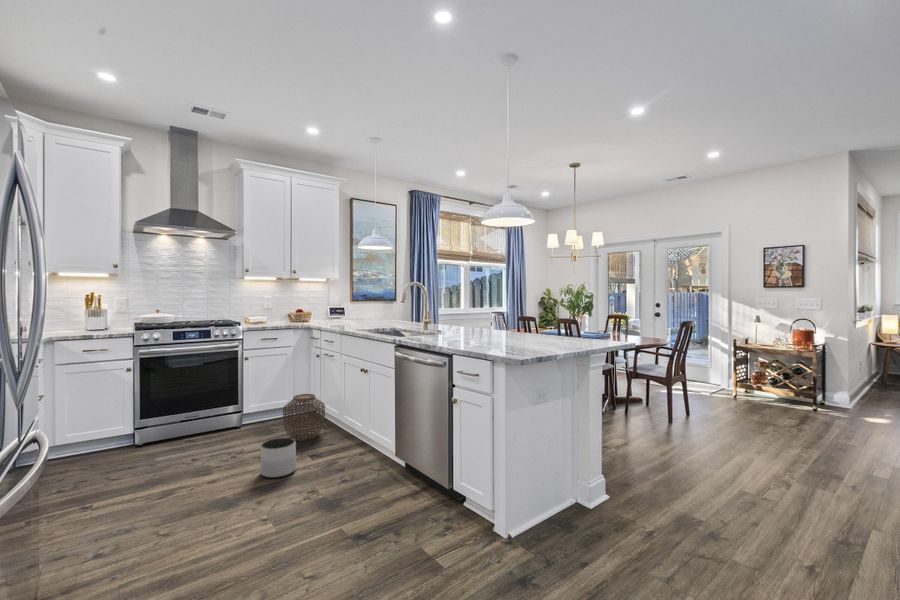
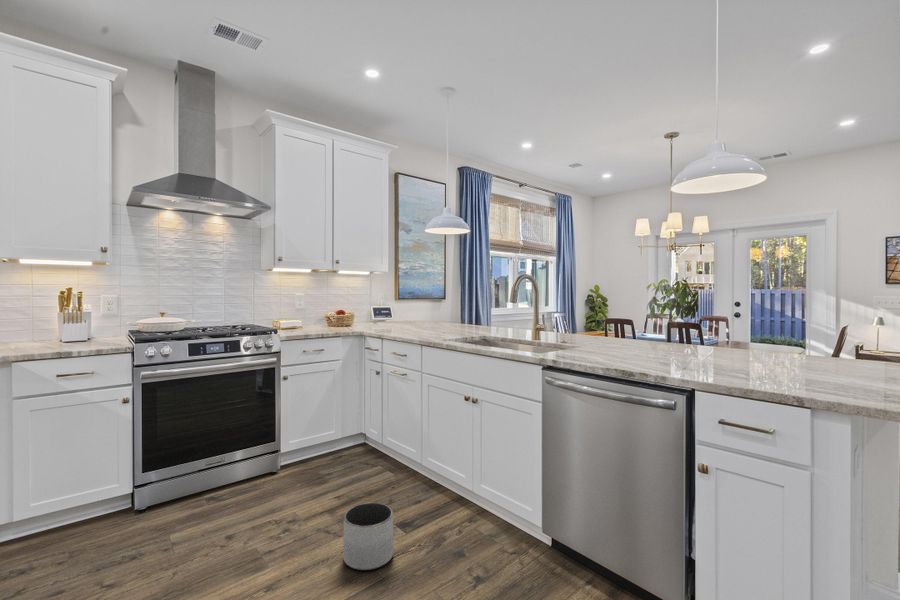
woven basket: present [283,394,325,441] -> none [345,428,401,495]

